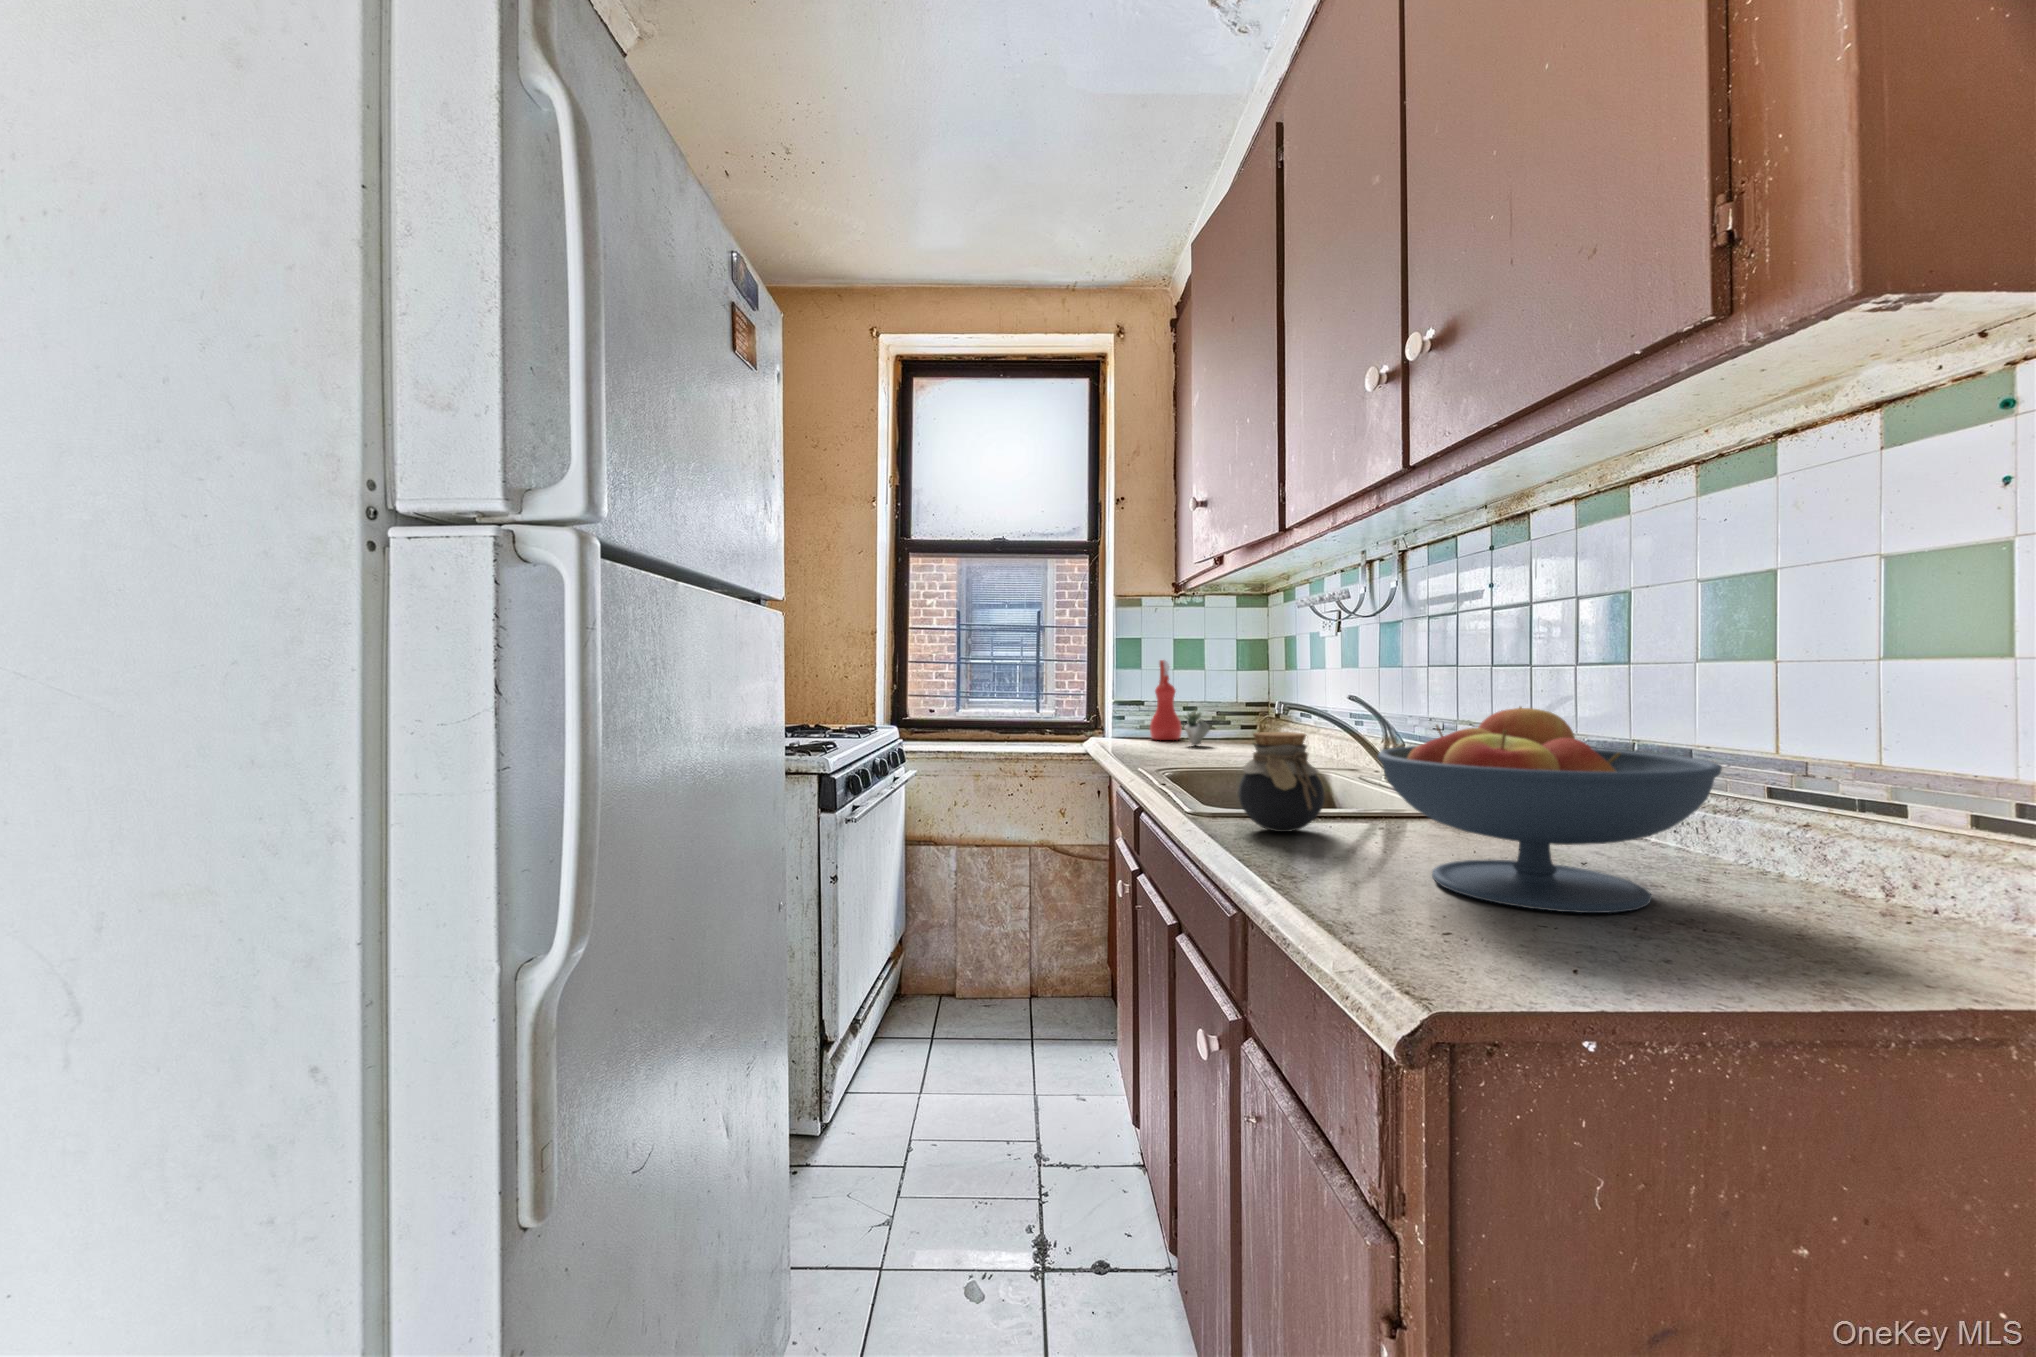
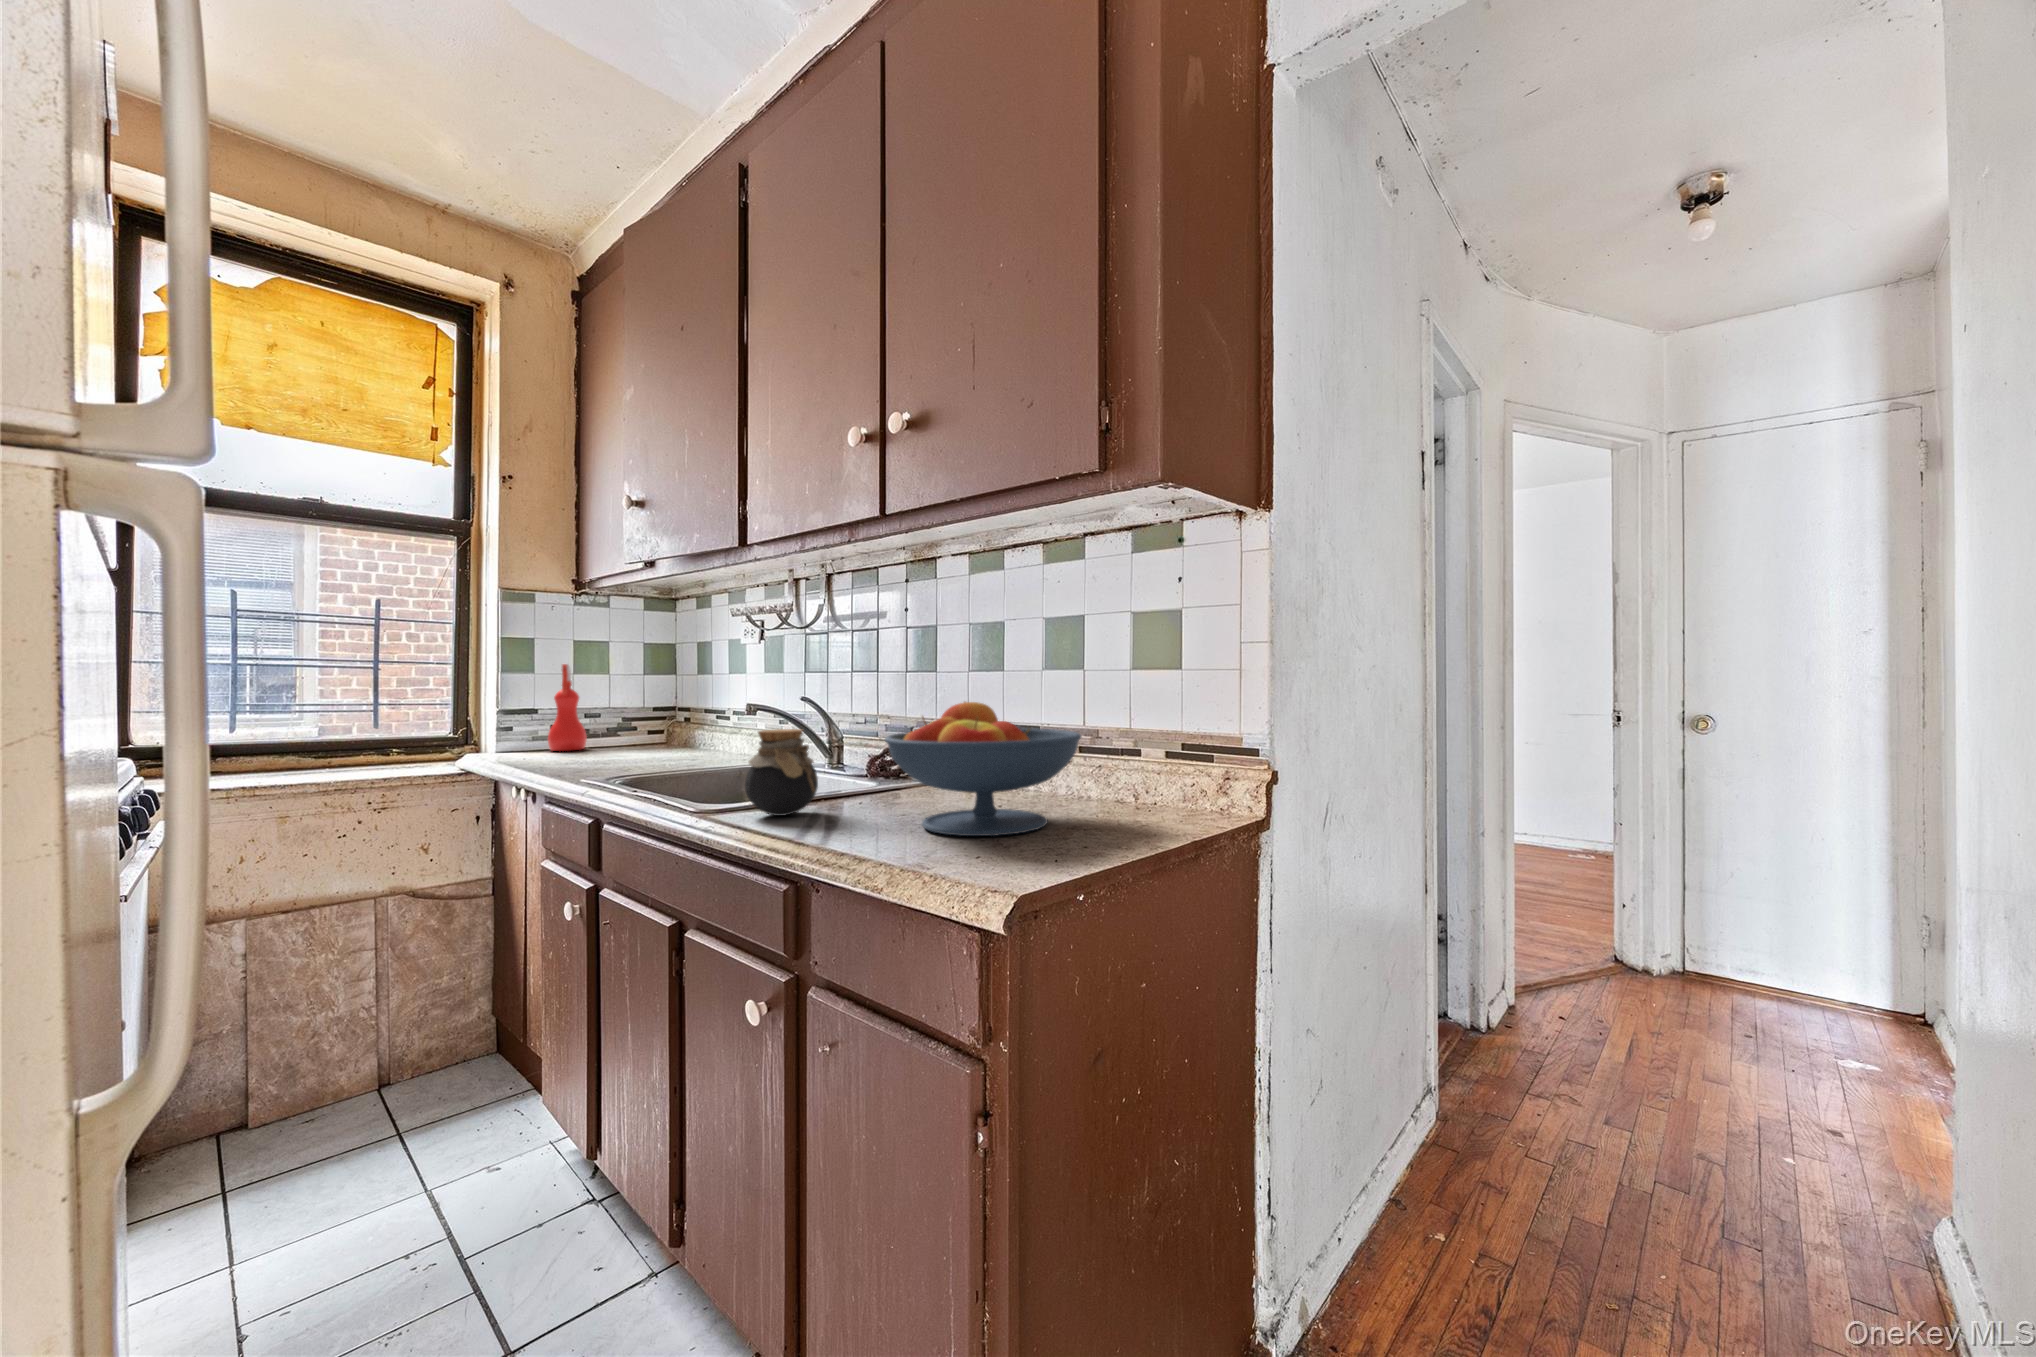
succulent plant: present [1184,710,1210,746] -> none [596,712,634,754]

